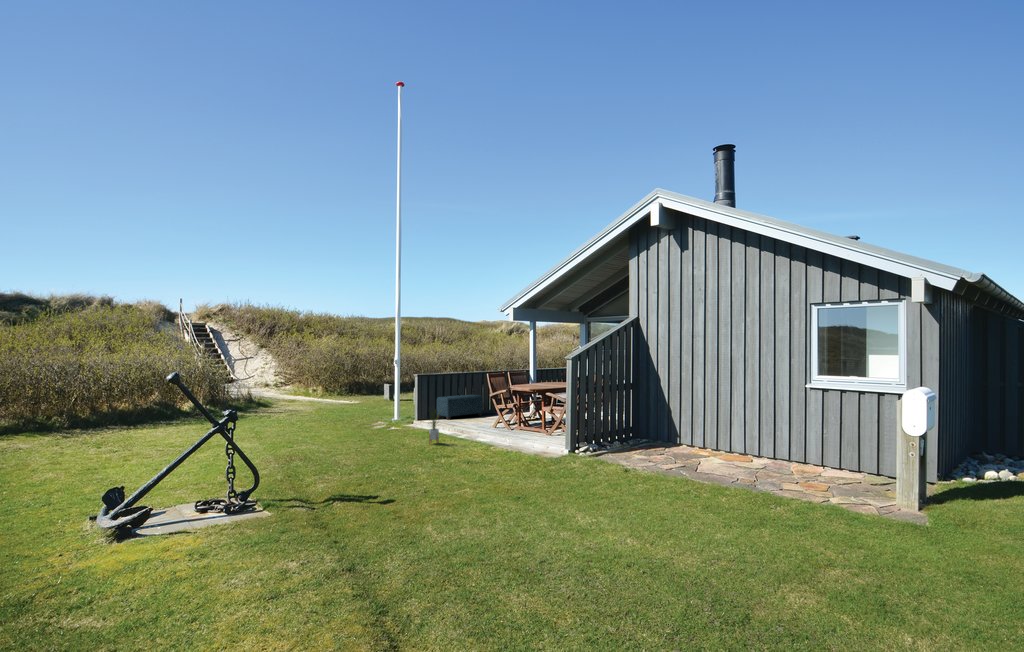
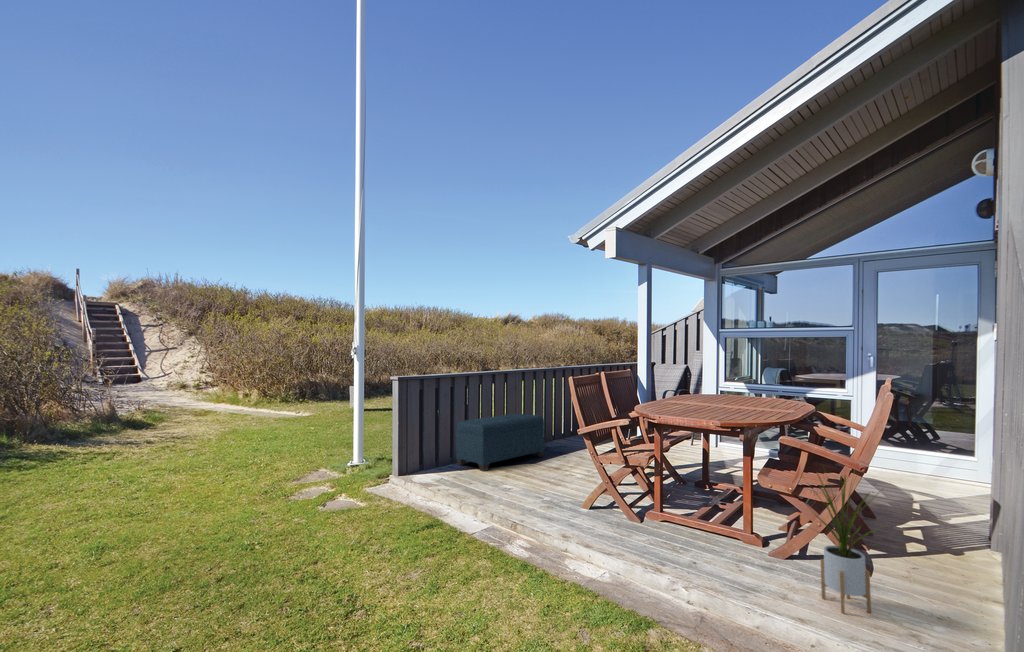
house plant: present [429,414,439,443] -> present [809,475,876,613]

